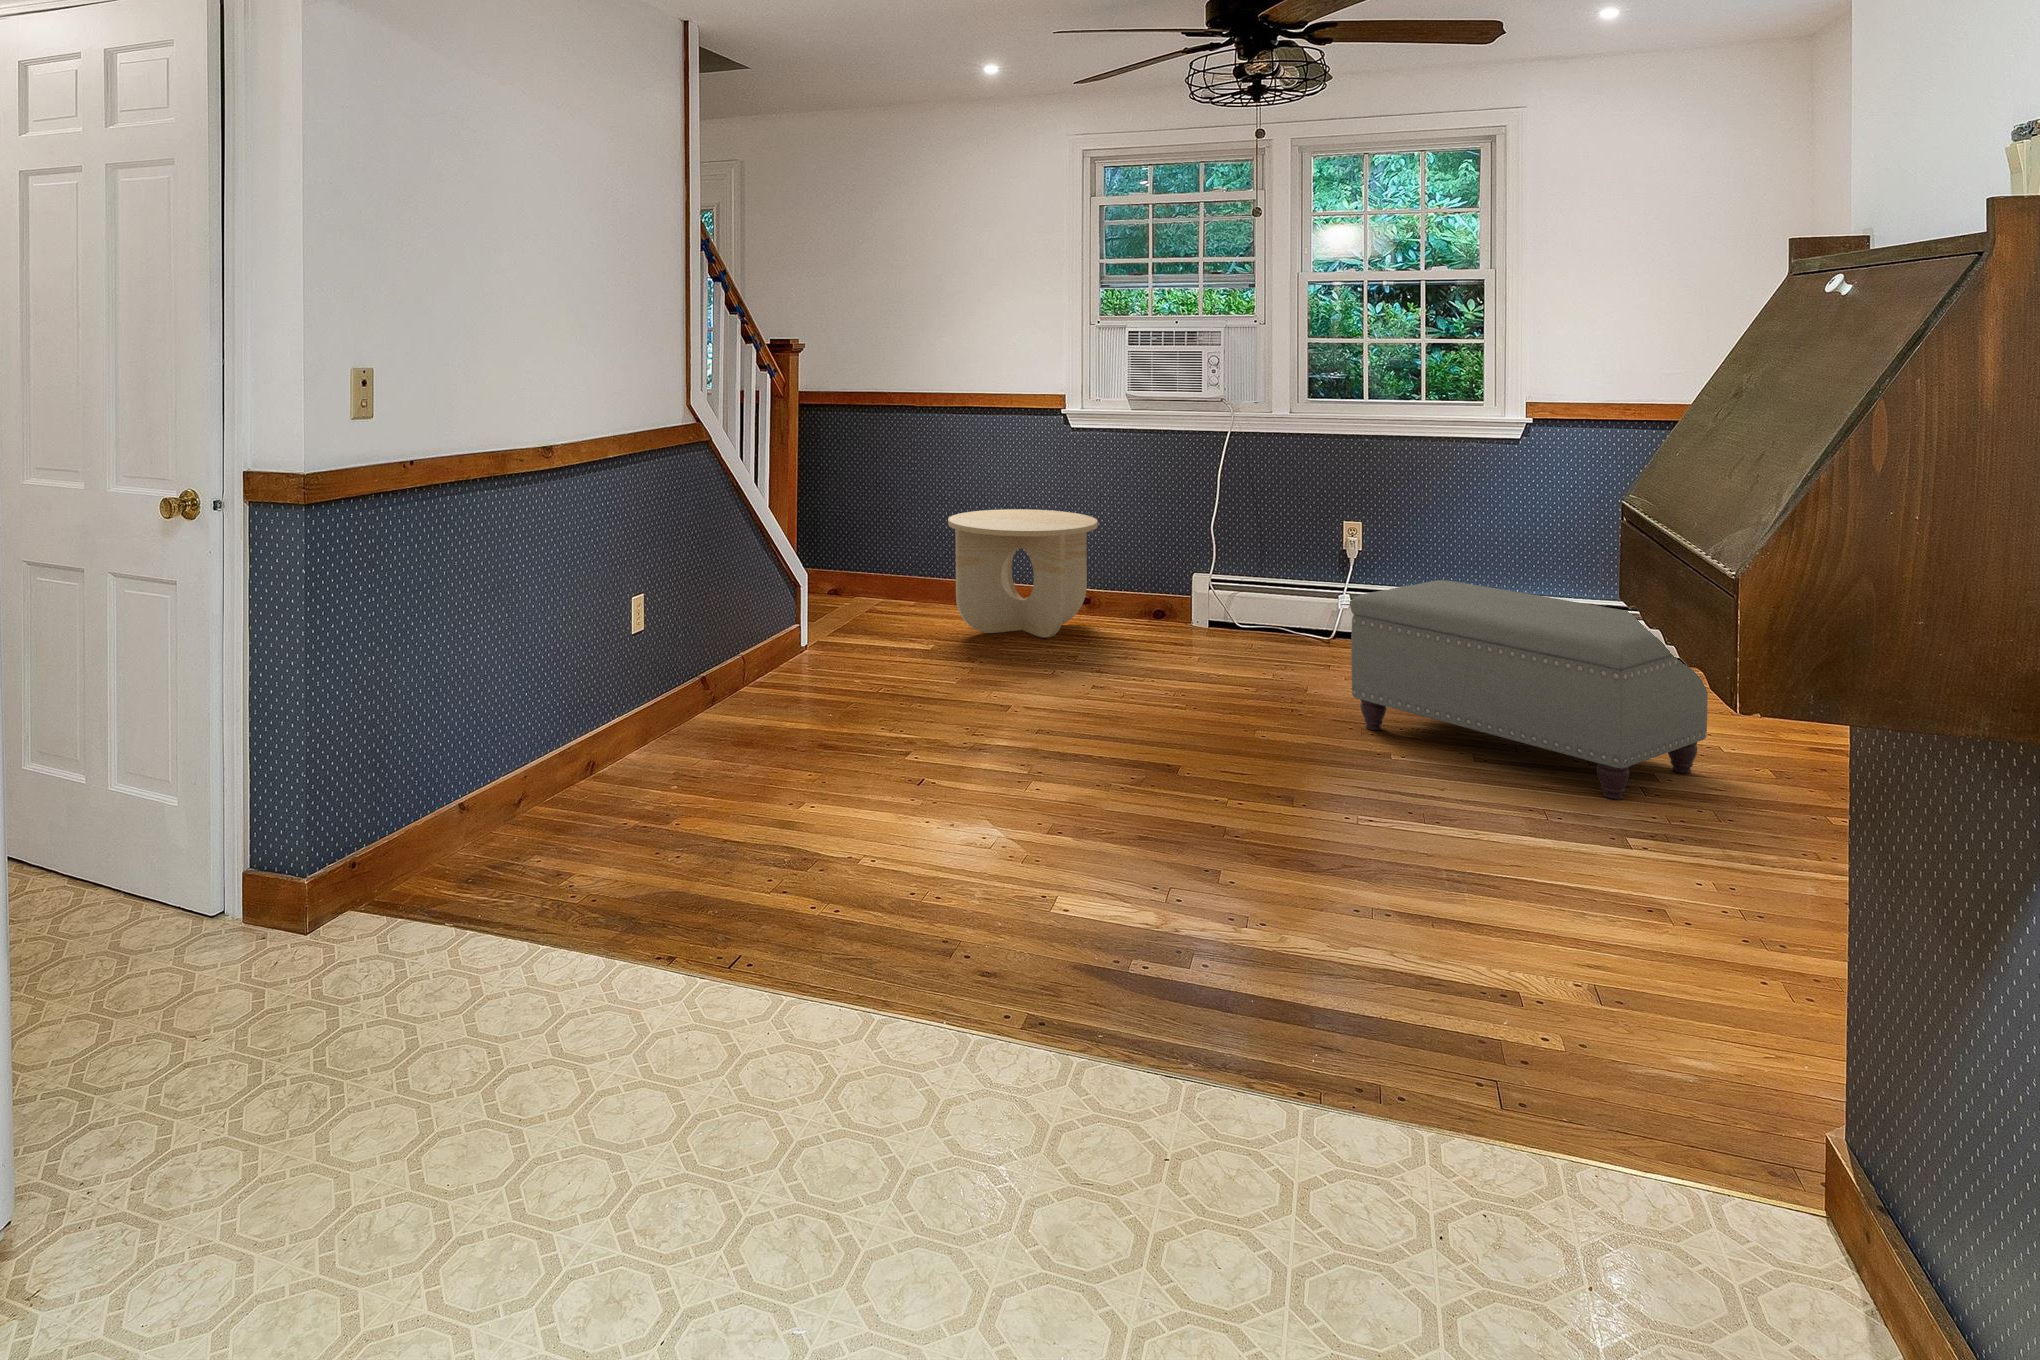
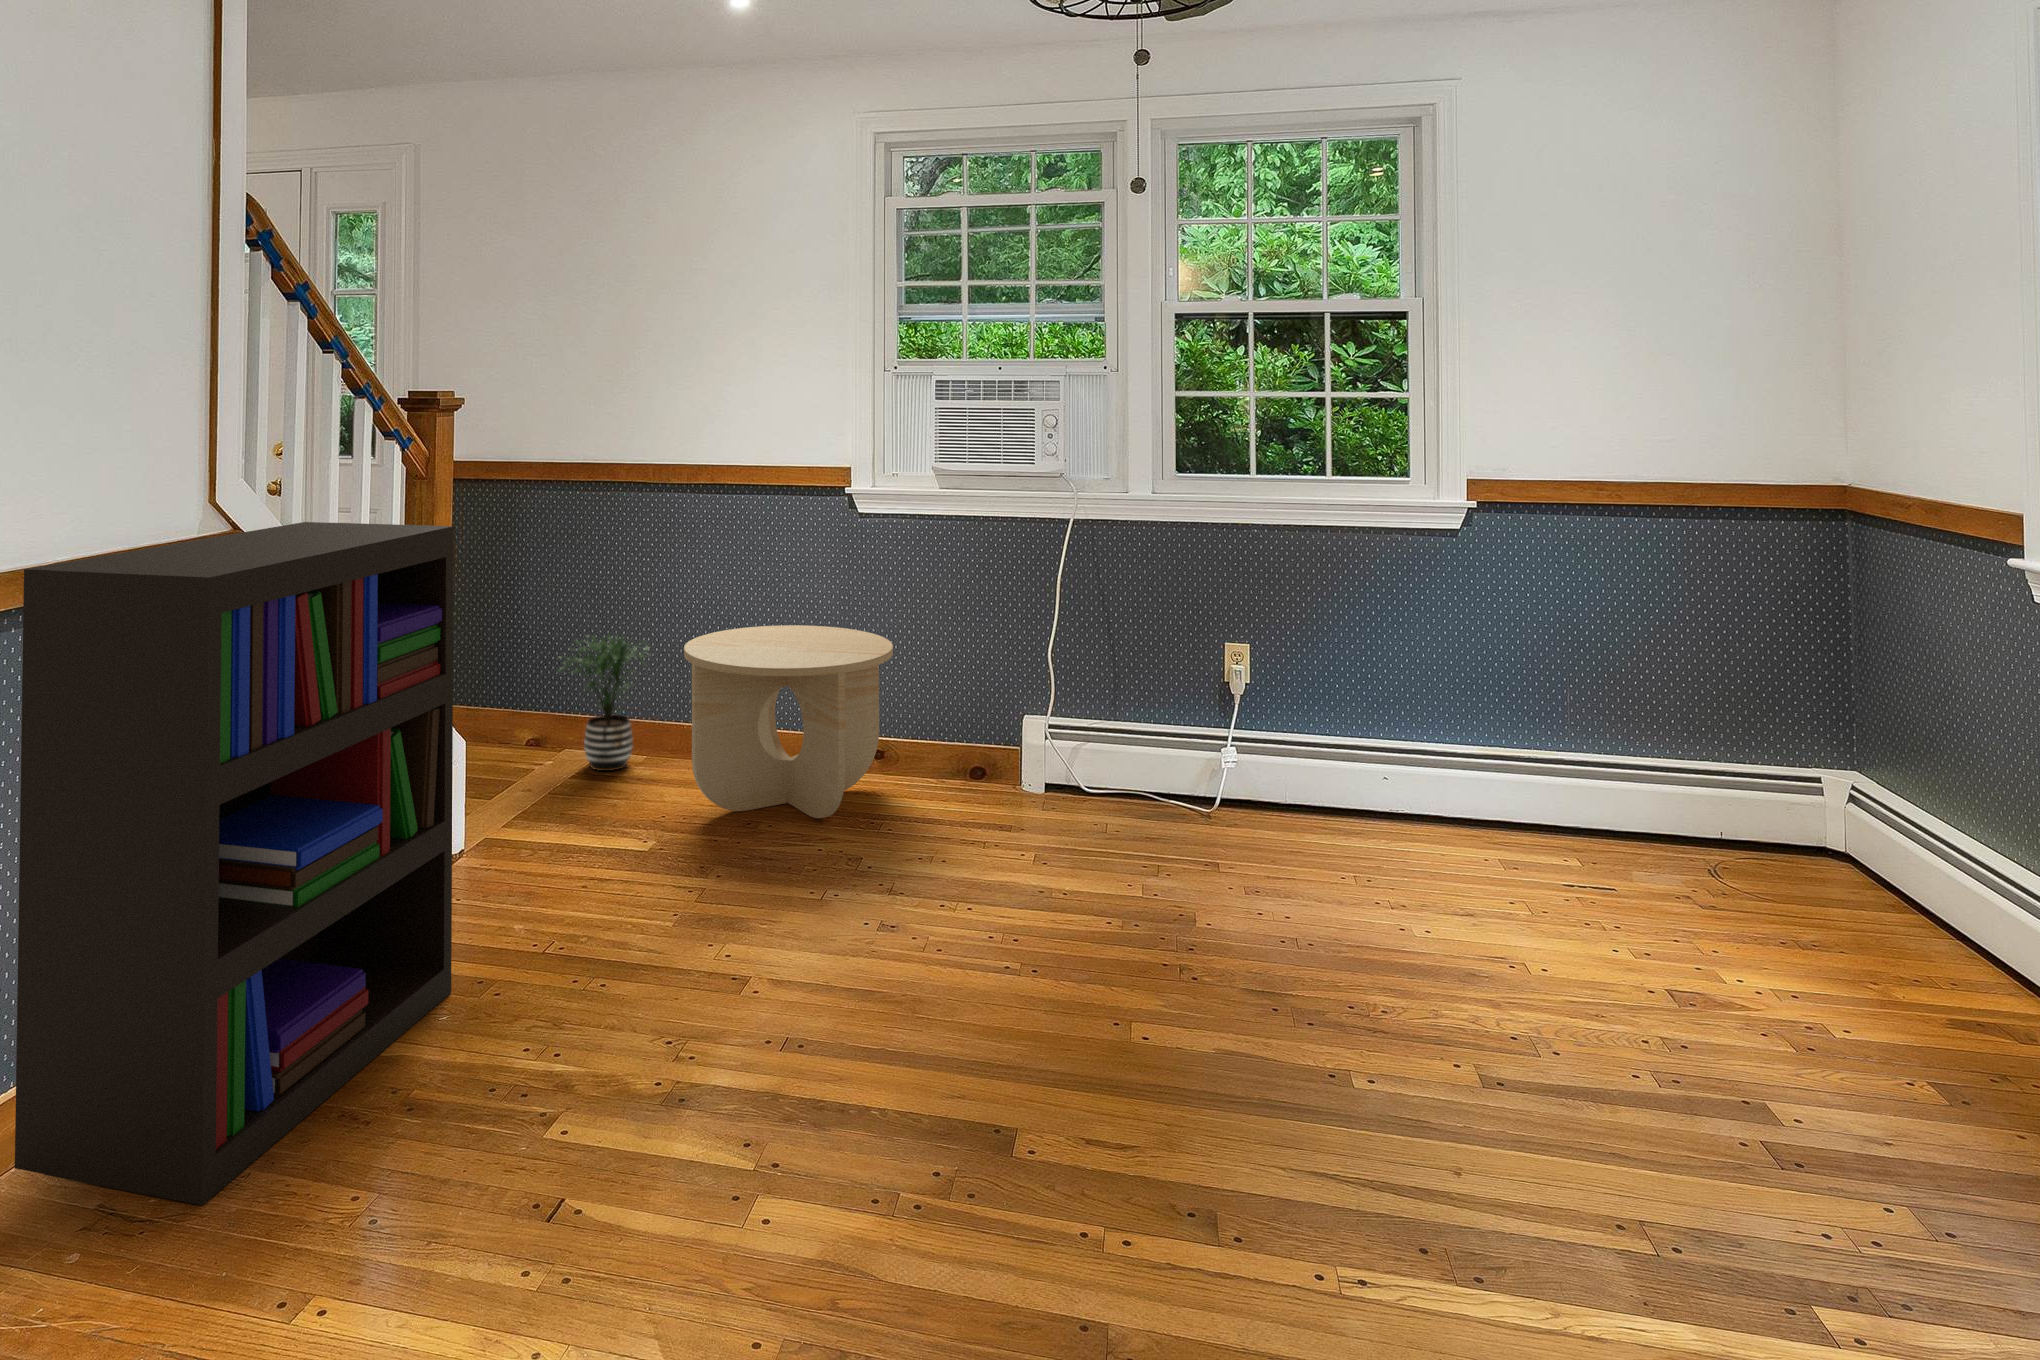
bookshelf: none [624,421,829,774] -> present [15,522,454,1205]
potted plant: none [852,513,920,611] -> present [560,634,646,771]
ottoman: present [1350,580,1708,799] -> none [1273,755,1854,1189]

